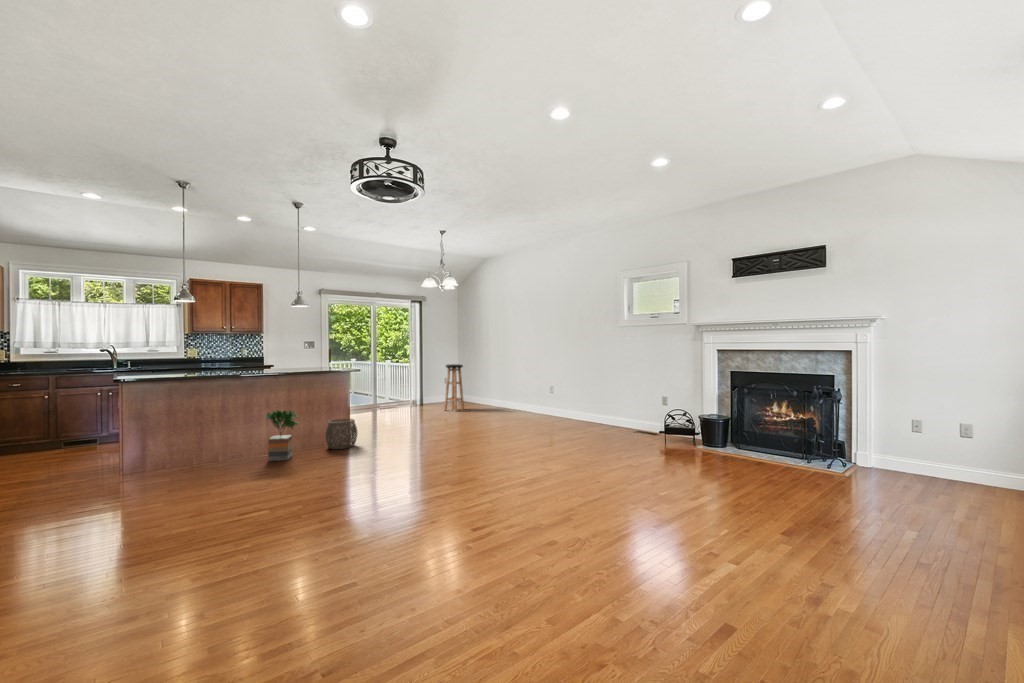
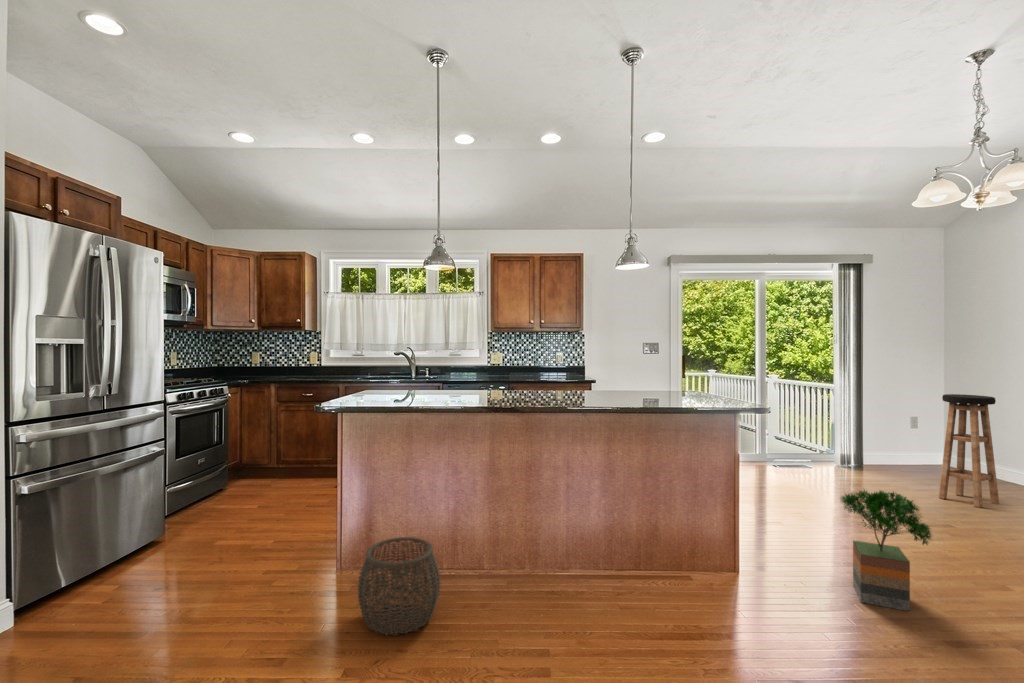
potted tree: present [265,410,298,461] -> present [841,490,931,611]
woven basket: present [325,419,357,449] -> present [357,537,441,636]

